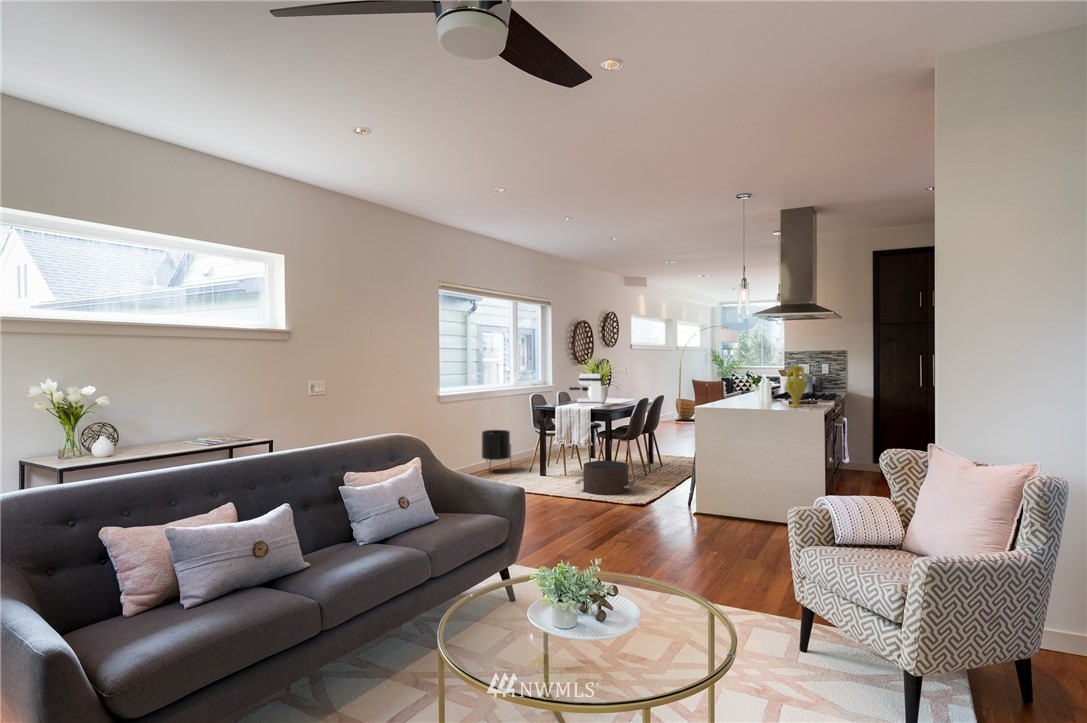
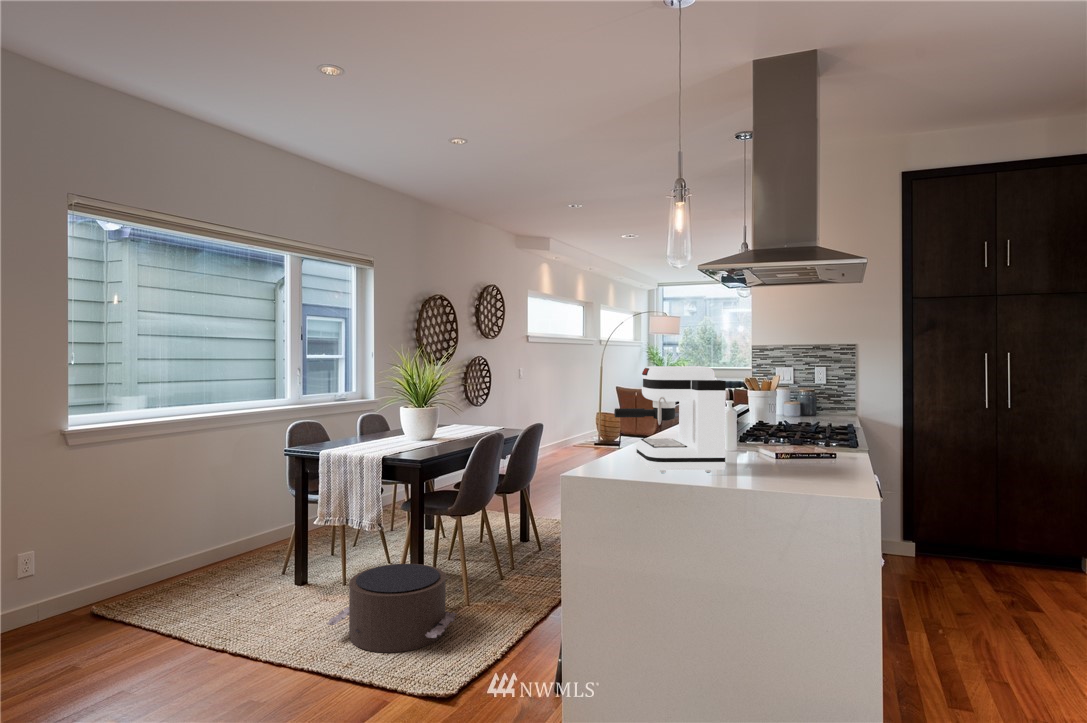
vase: present [786,366,807,407] -> none [779,377,834,482]
coffee maker: present [569,374,601,406] -> present [614,366,726,473]
planter: present [482,430,511,461] -> none [190,488,253,581]

